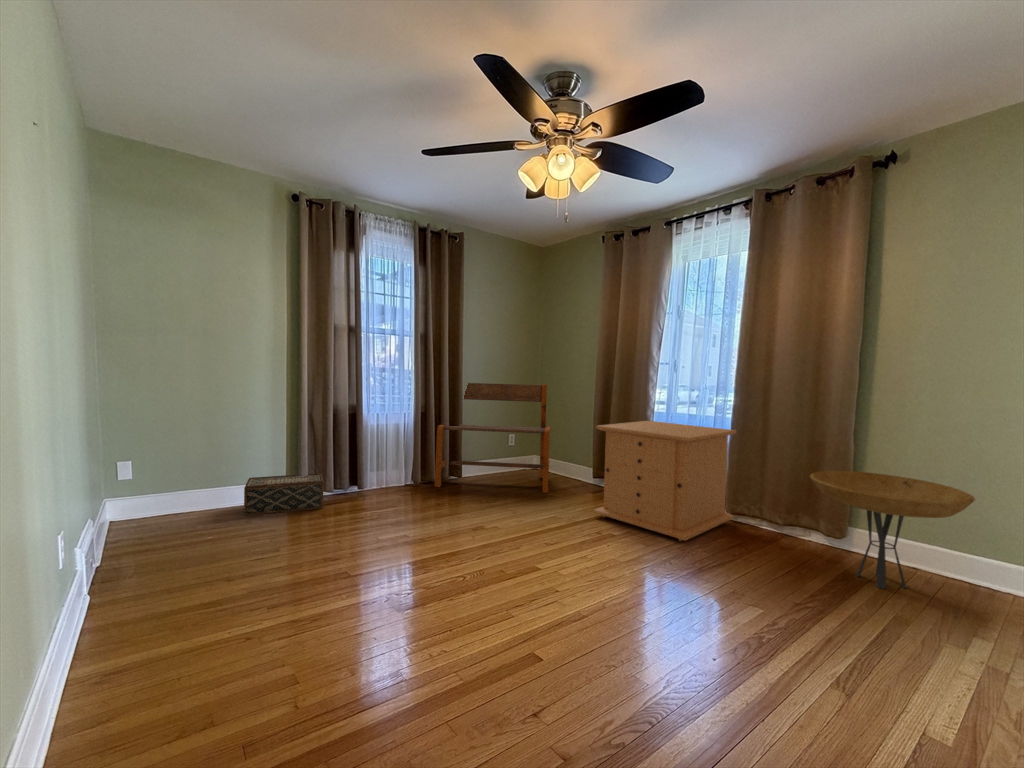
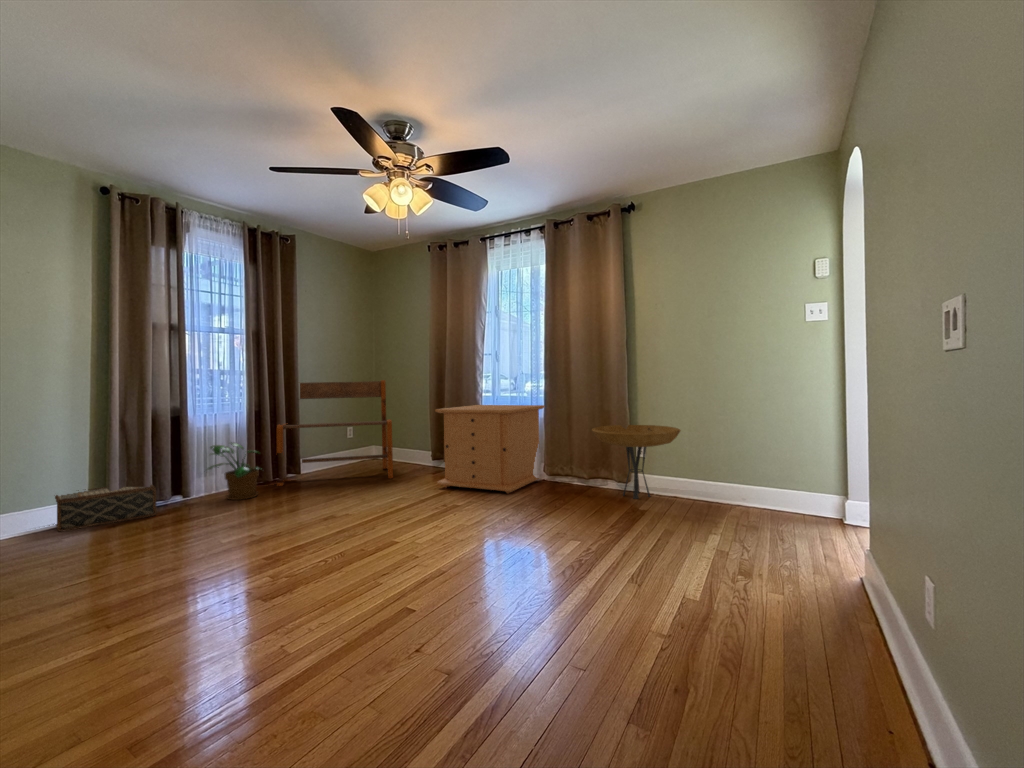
potted plant: none [370,441,421,500] -> present [207,442,262,500]

